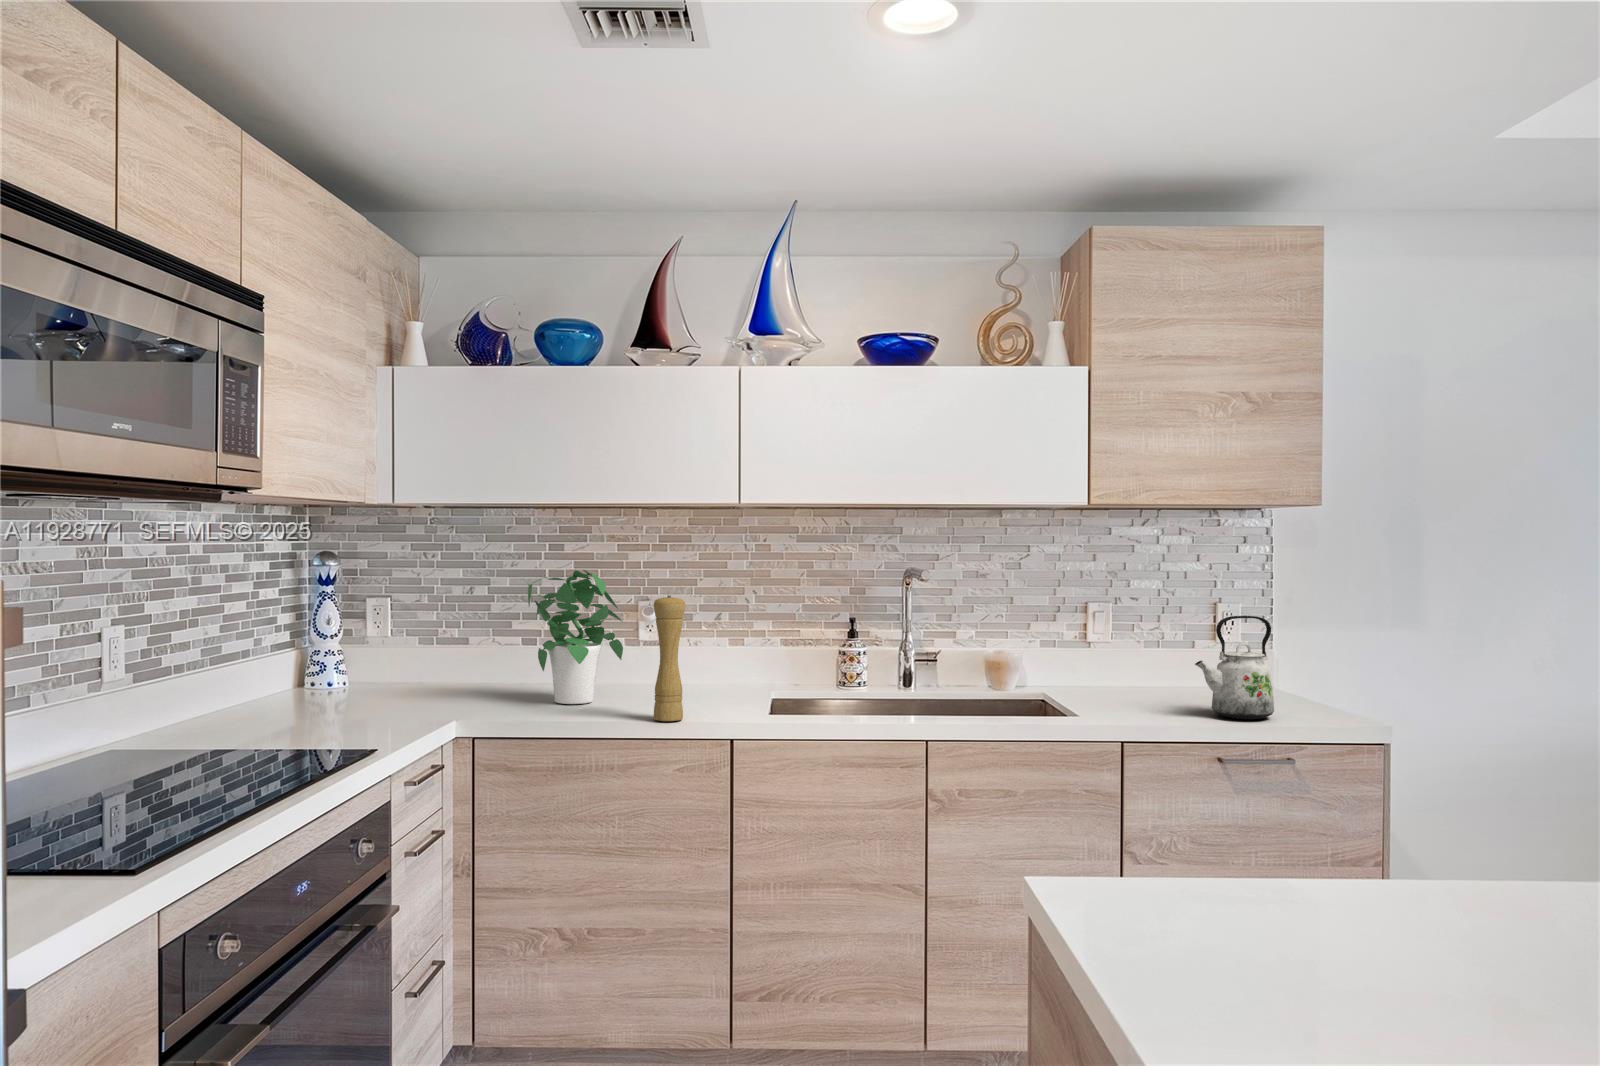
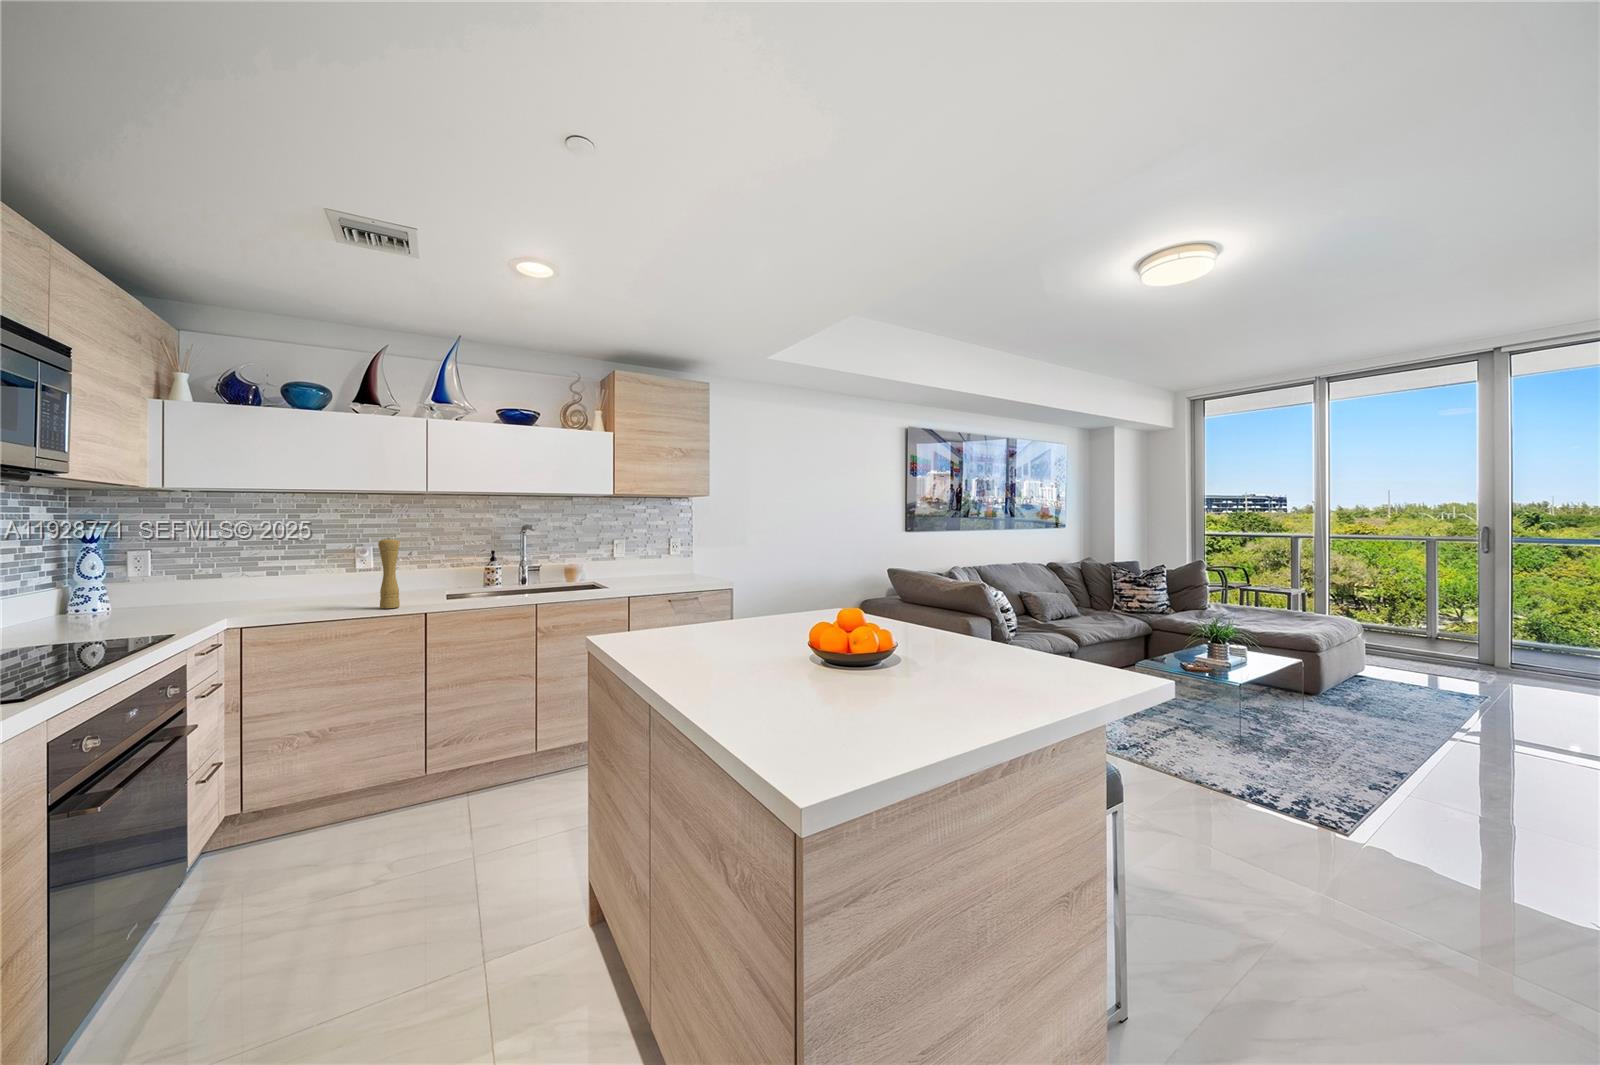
potted plant: present [526,570,623,704] -> none [273,526,351,606]
kettle: present [1195,616,1274,719] -> none [668,541,701,585]

